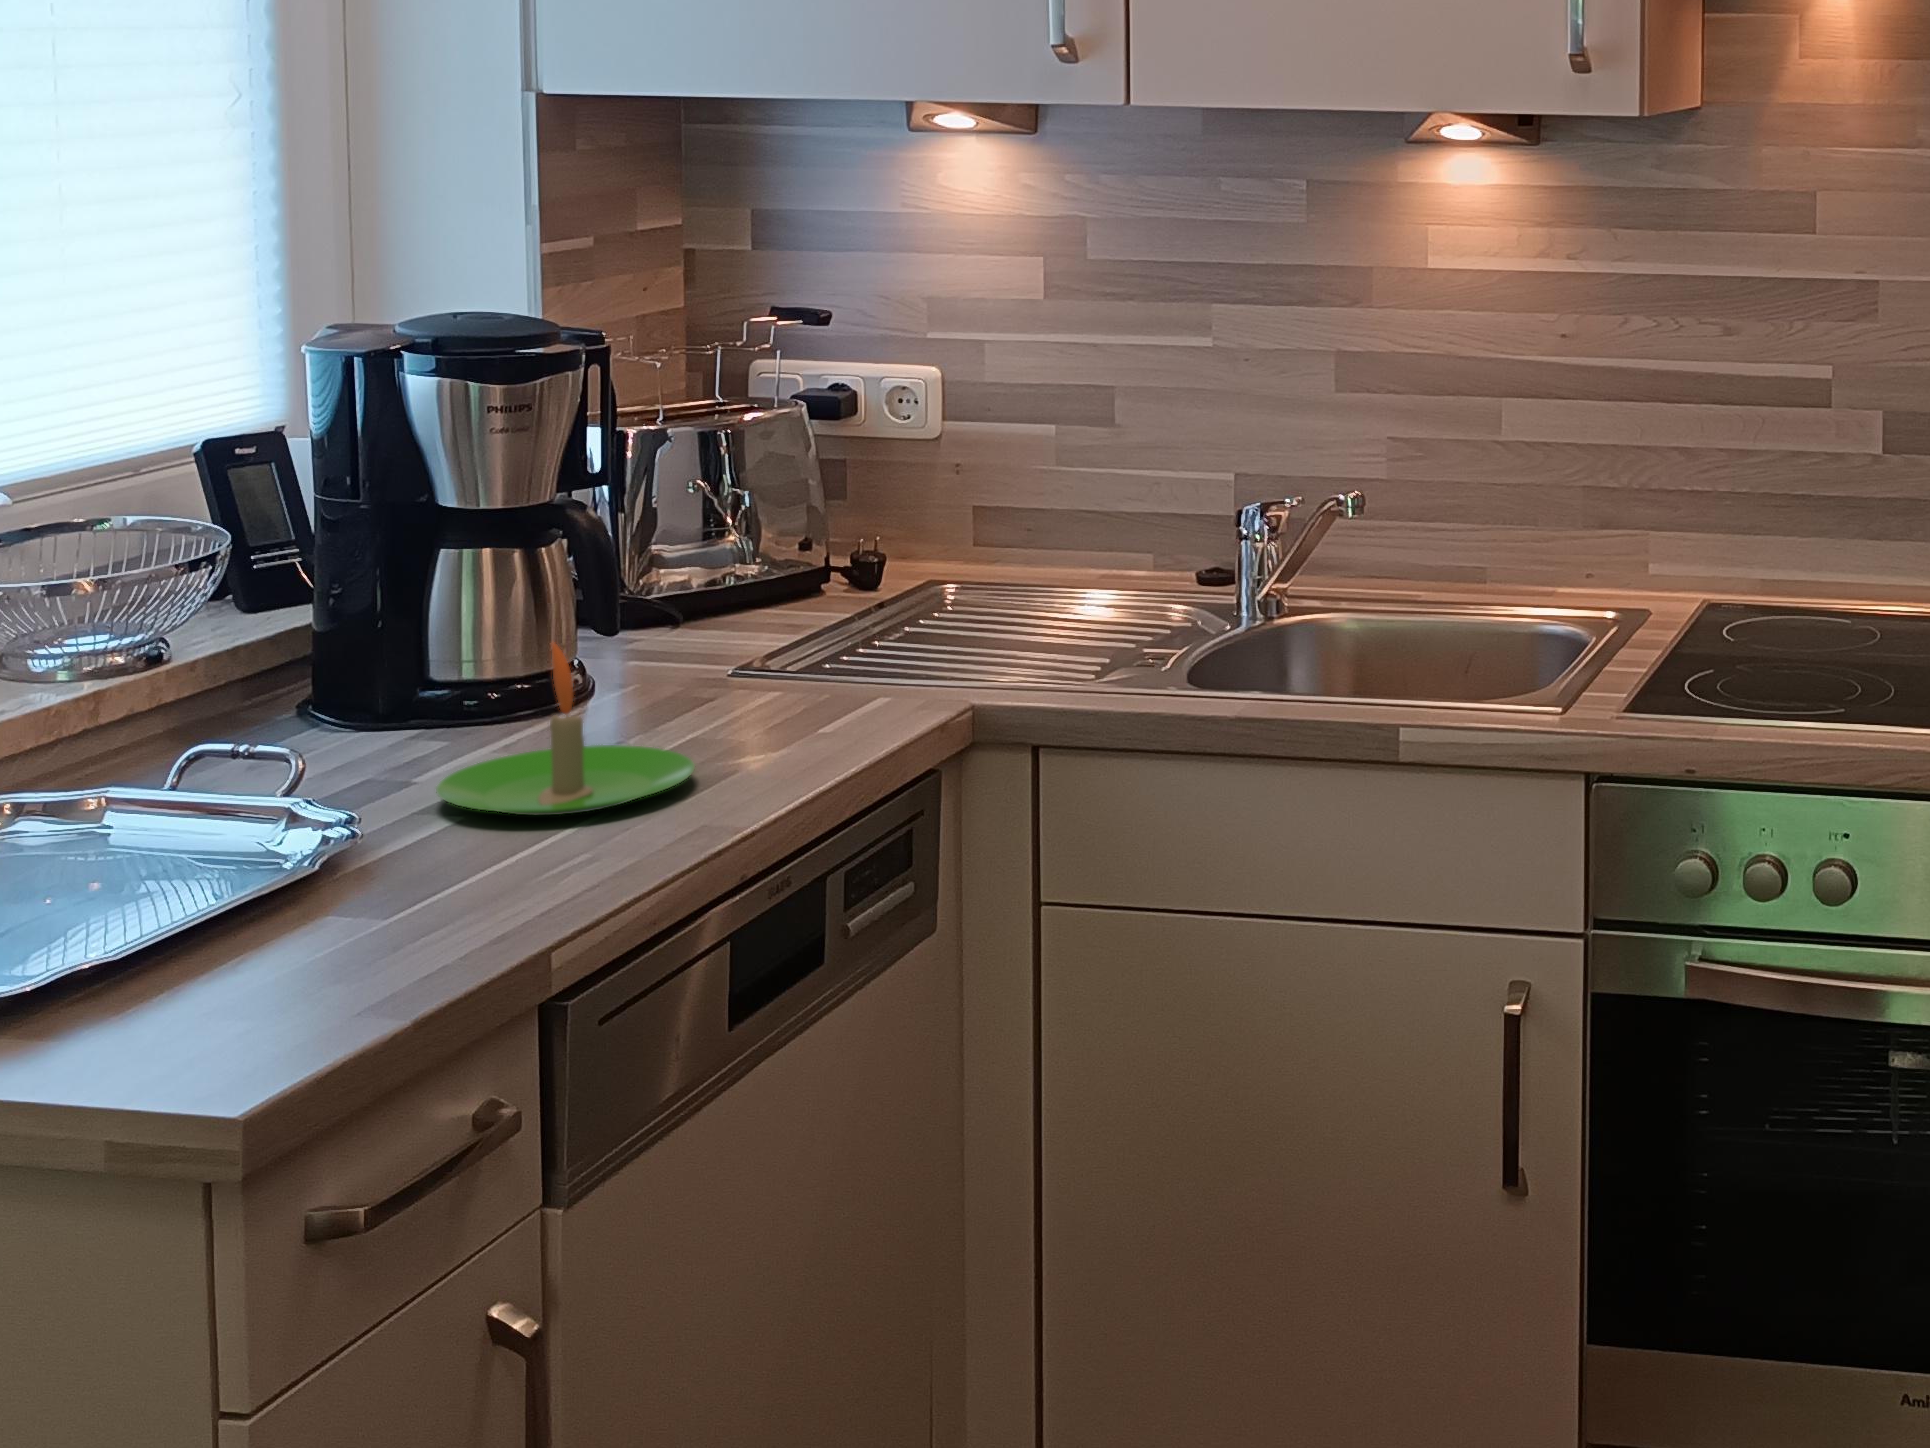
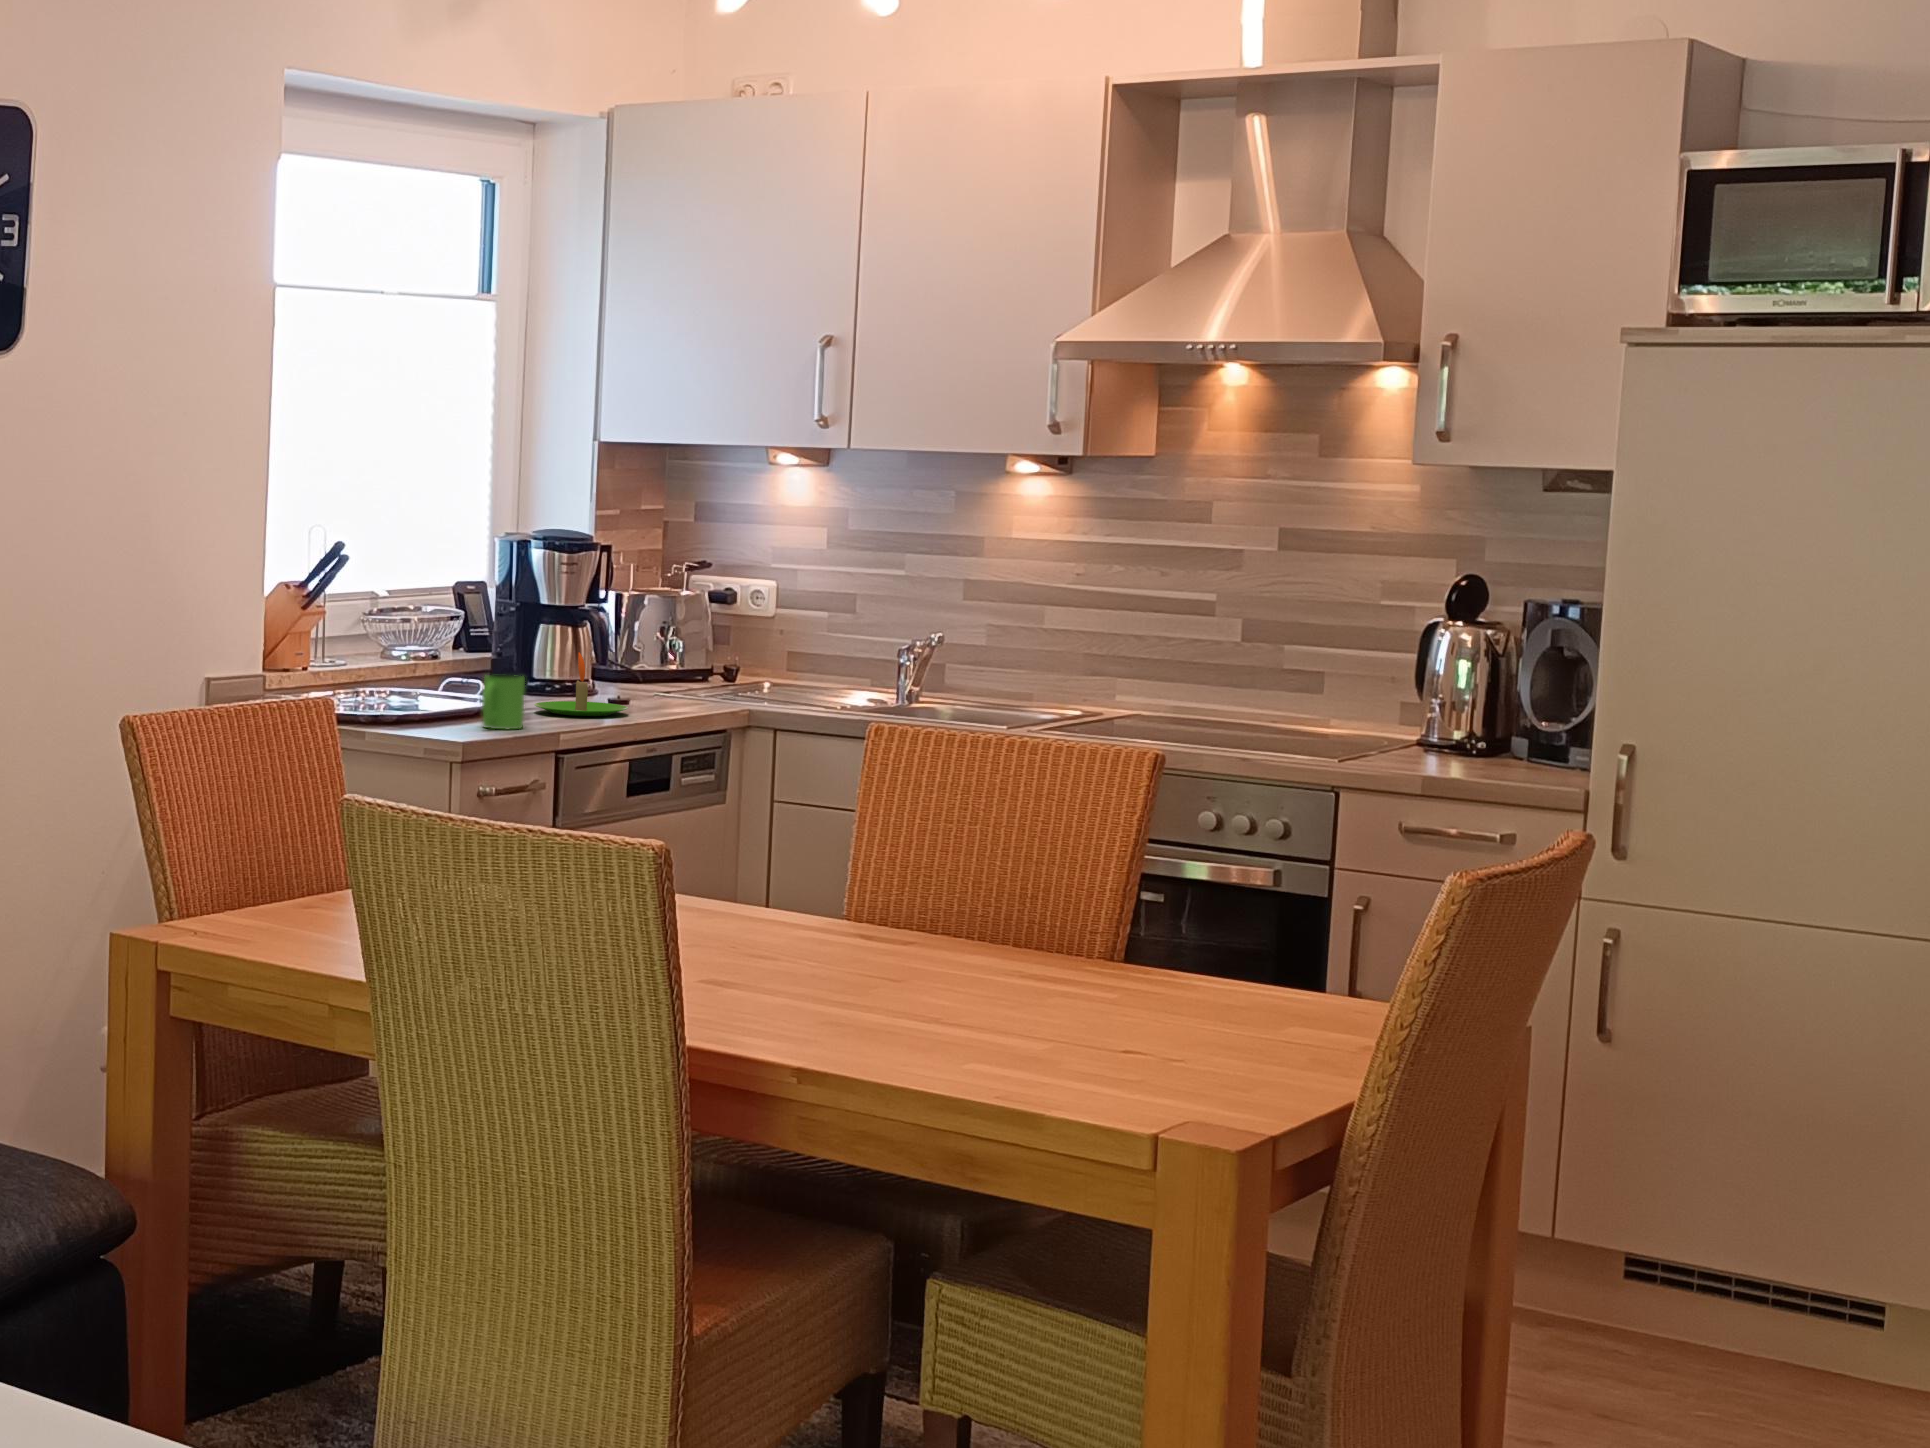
mug: none [273,780,414,959] -> present [482,675,525,729]

